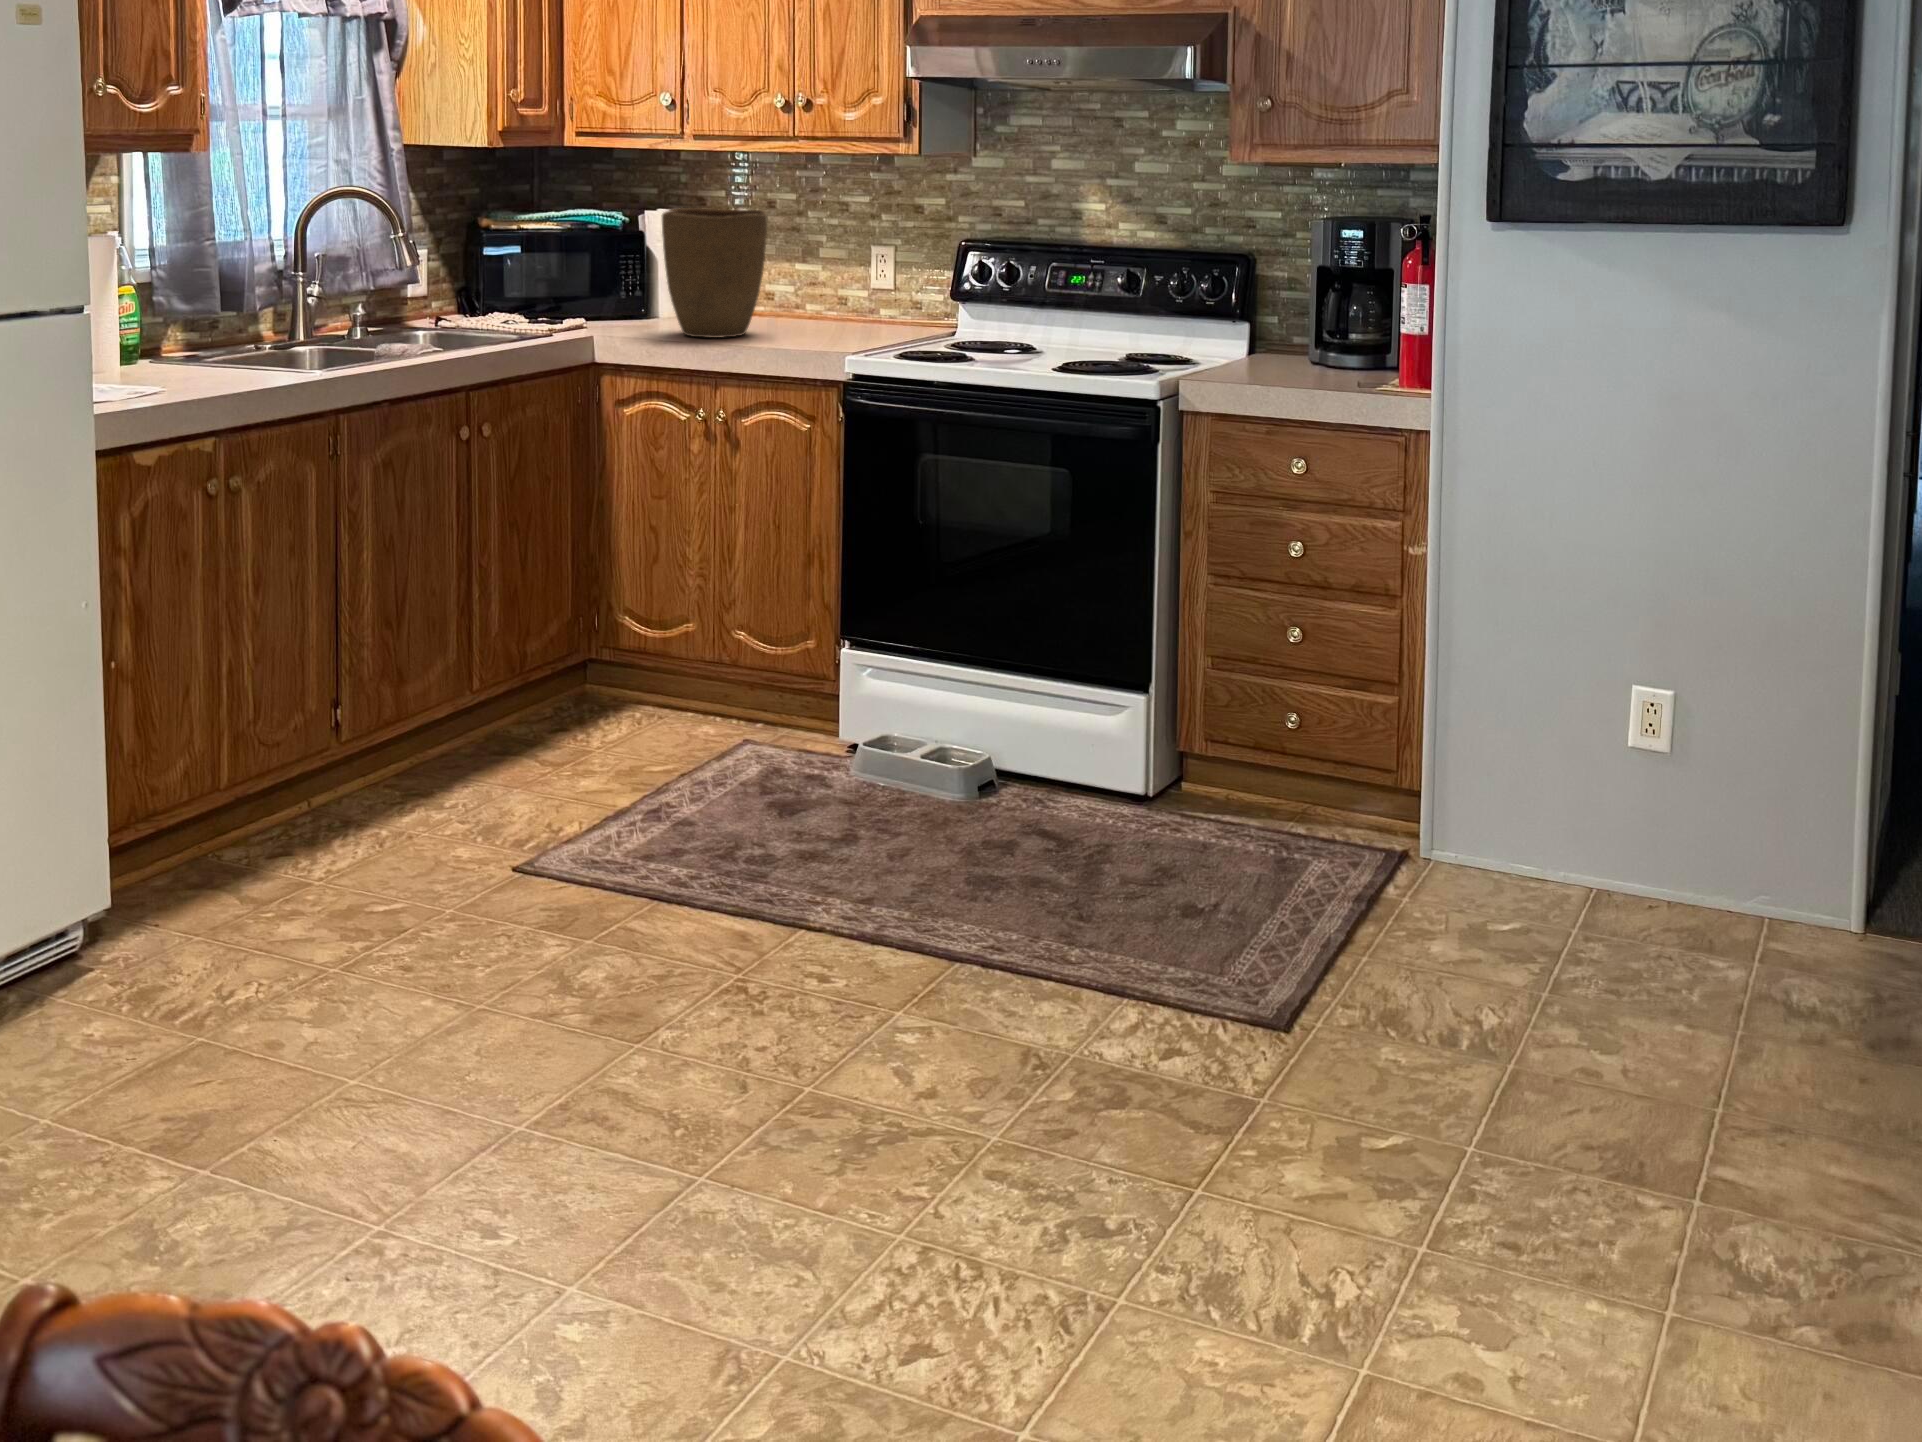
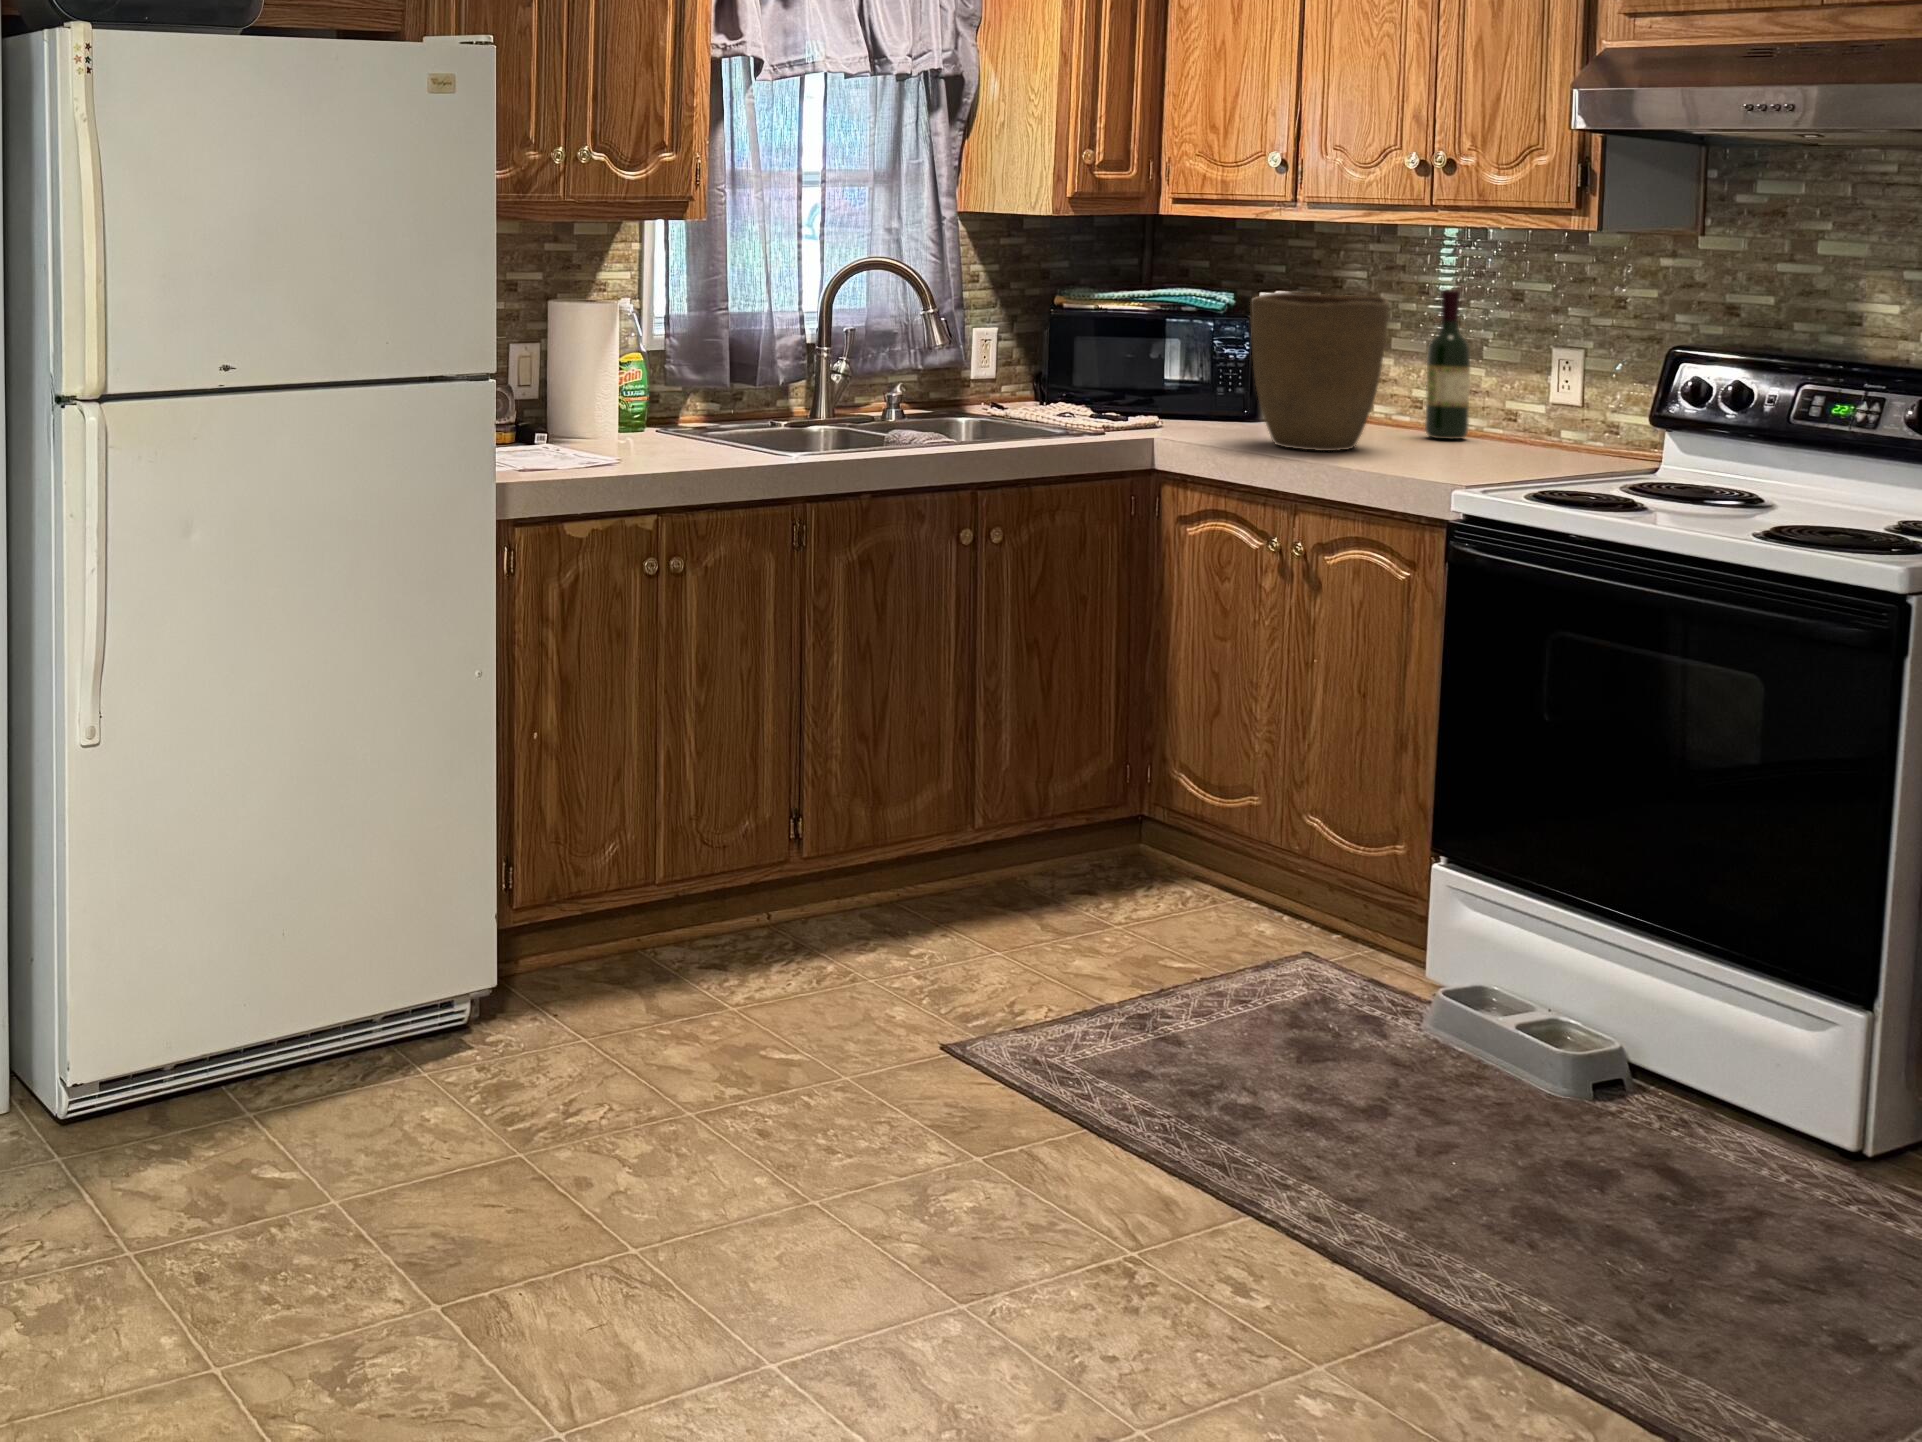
wine bottle: none [785,203,816,323] -> present [1425,290,1470,439]

